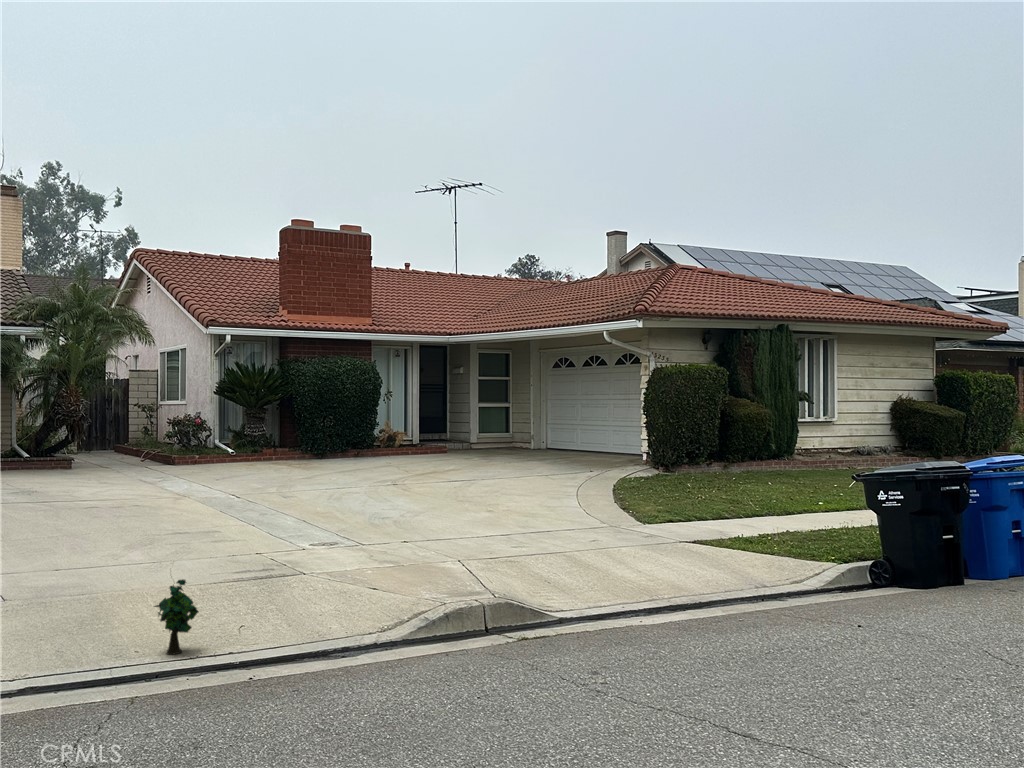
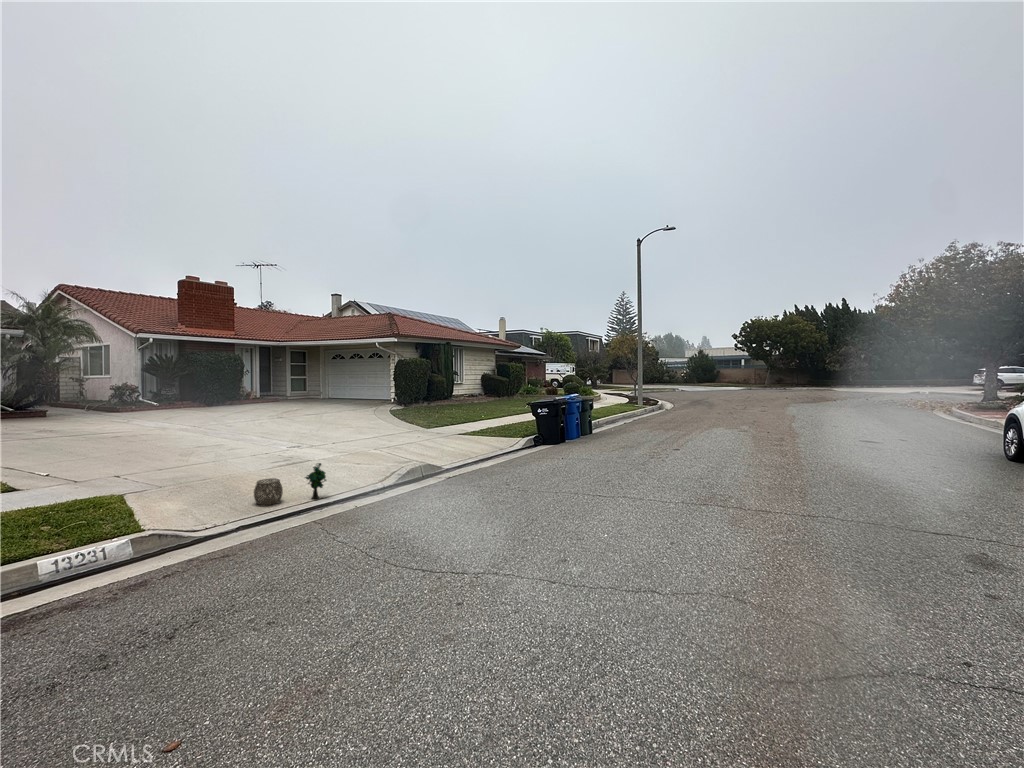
woven basket: none [62,601,118,654] -> present [254,478,283,505]

